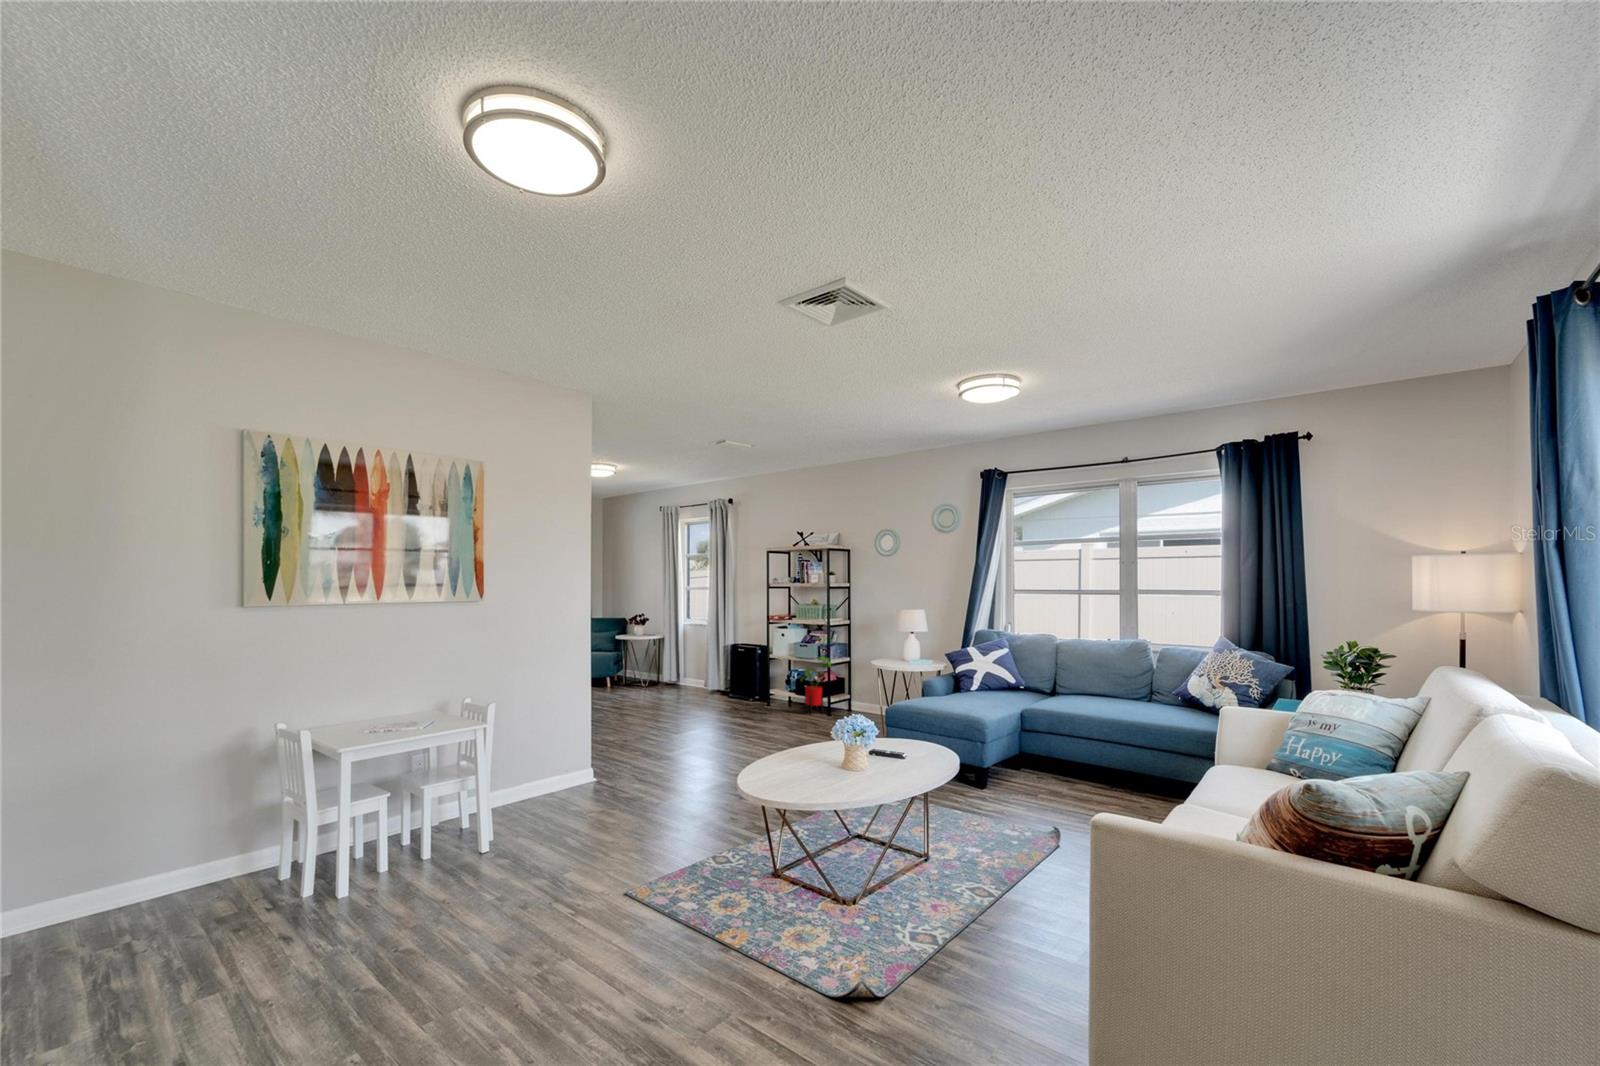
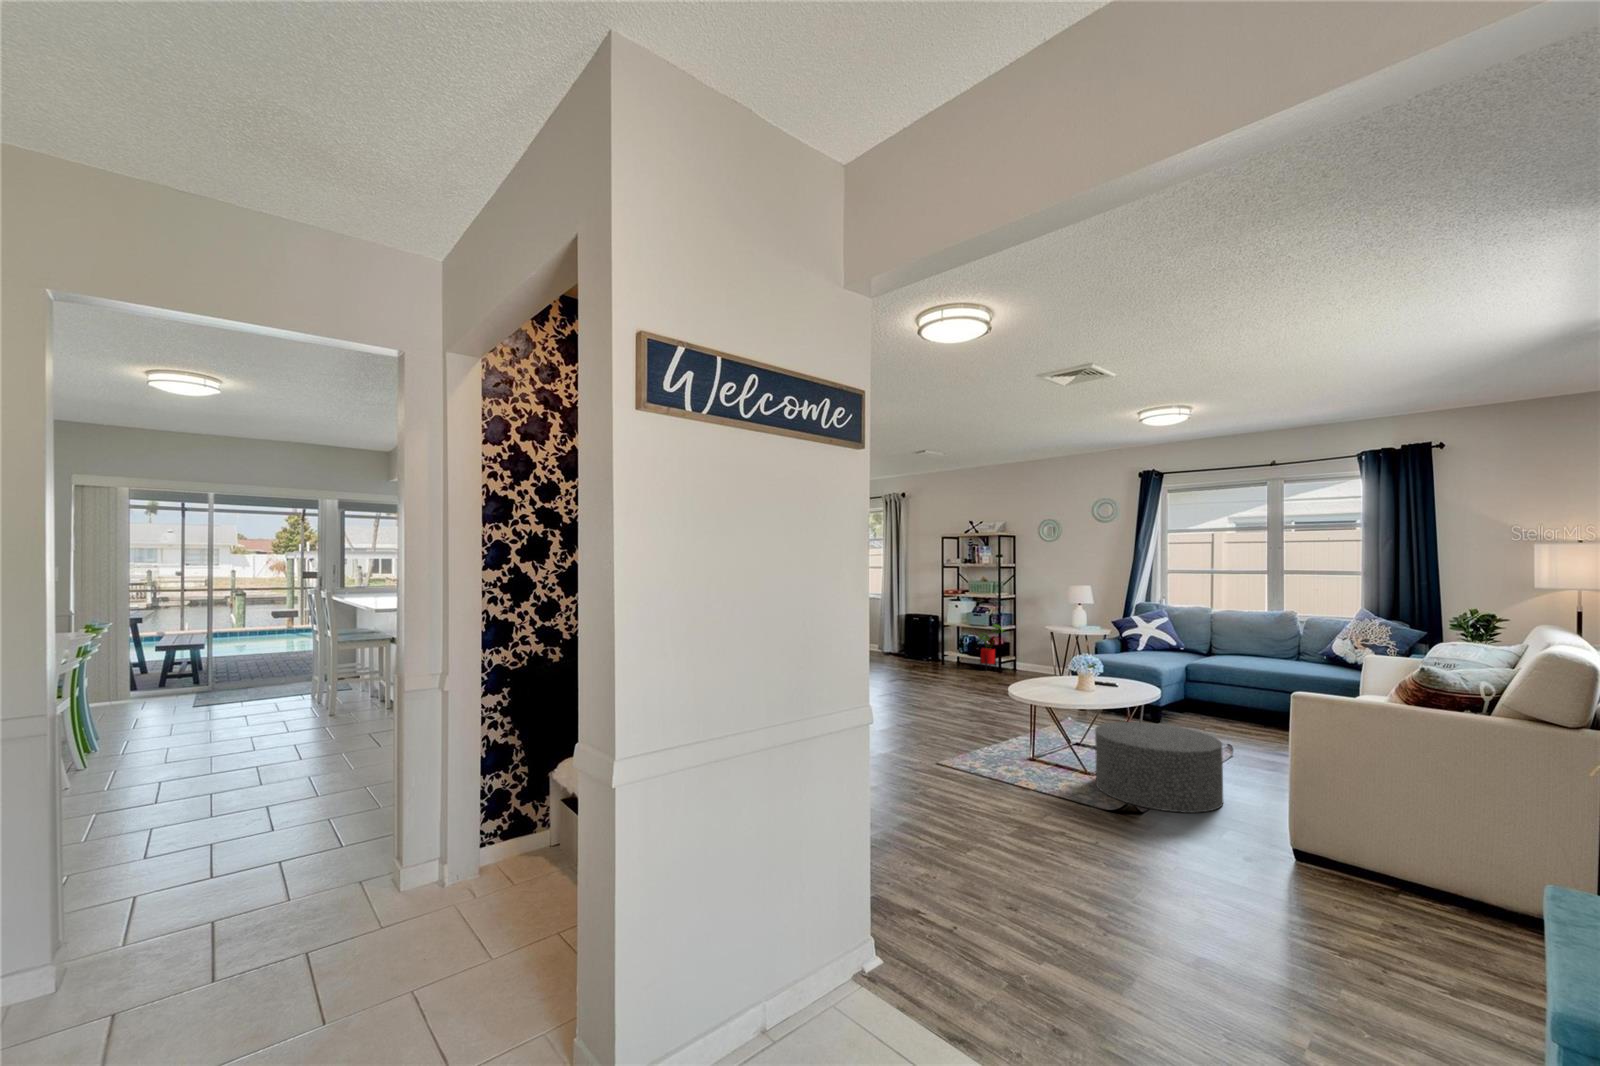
ottoman: none [851,826,1029,999] -> present [1095,722,1223,813]

